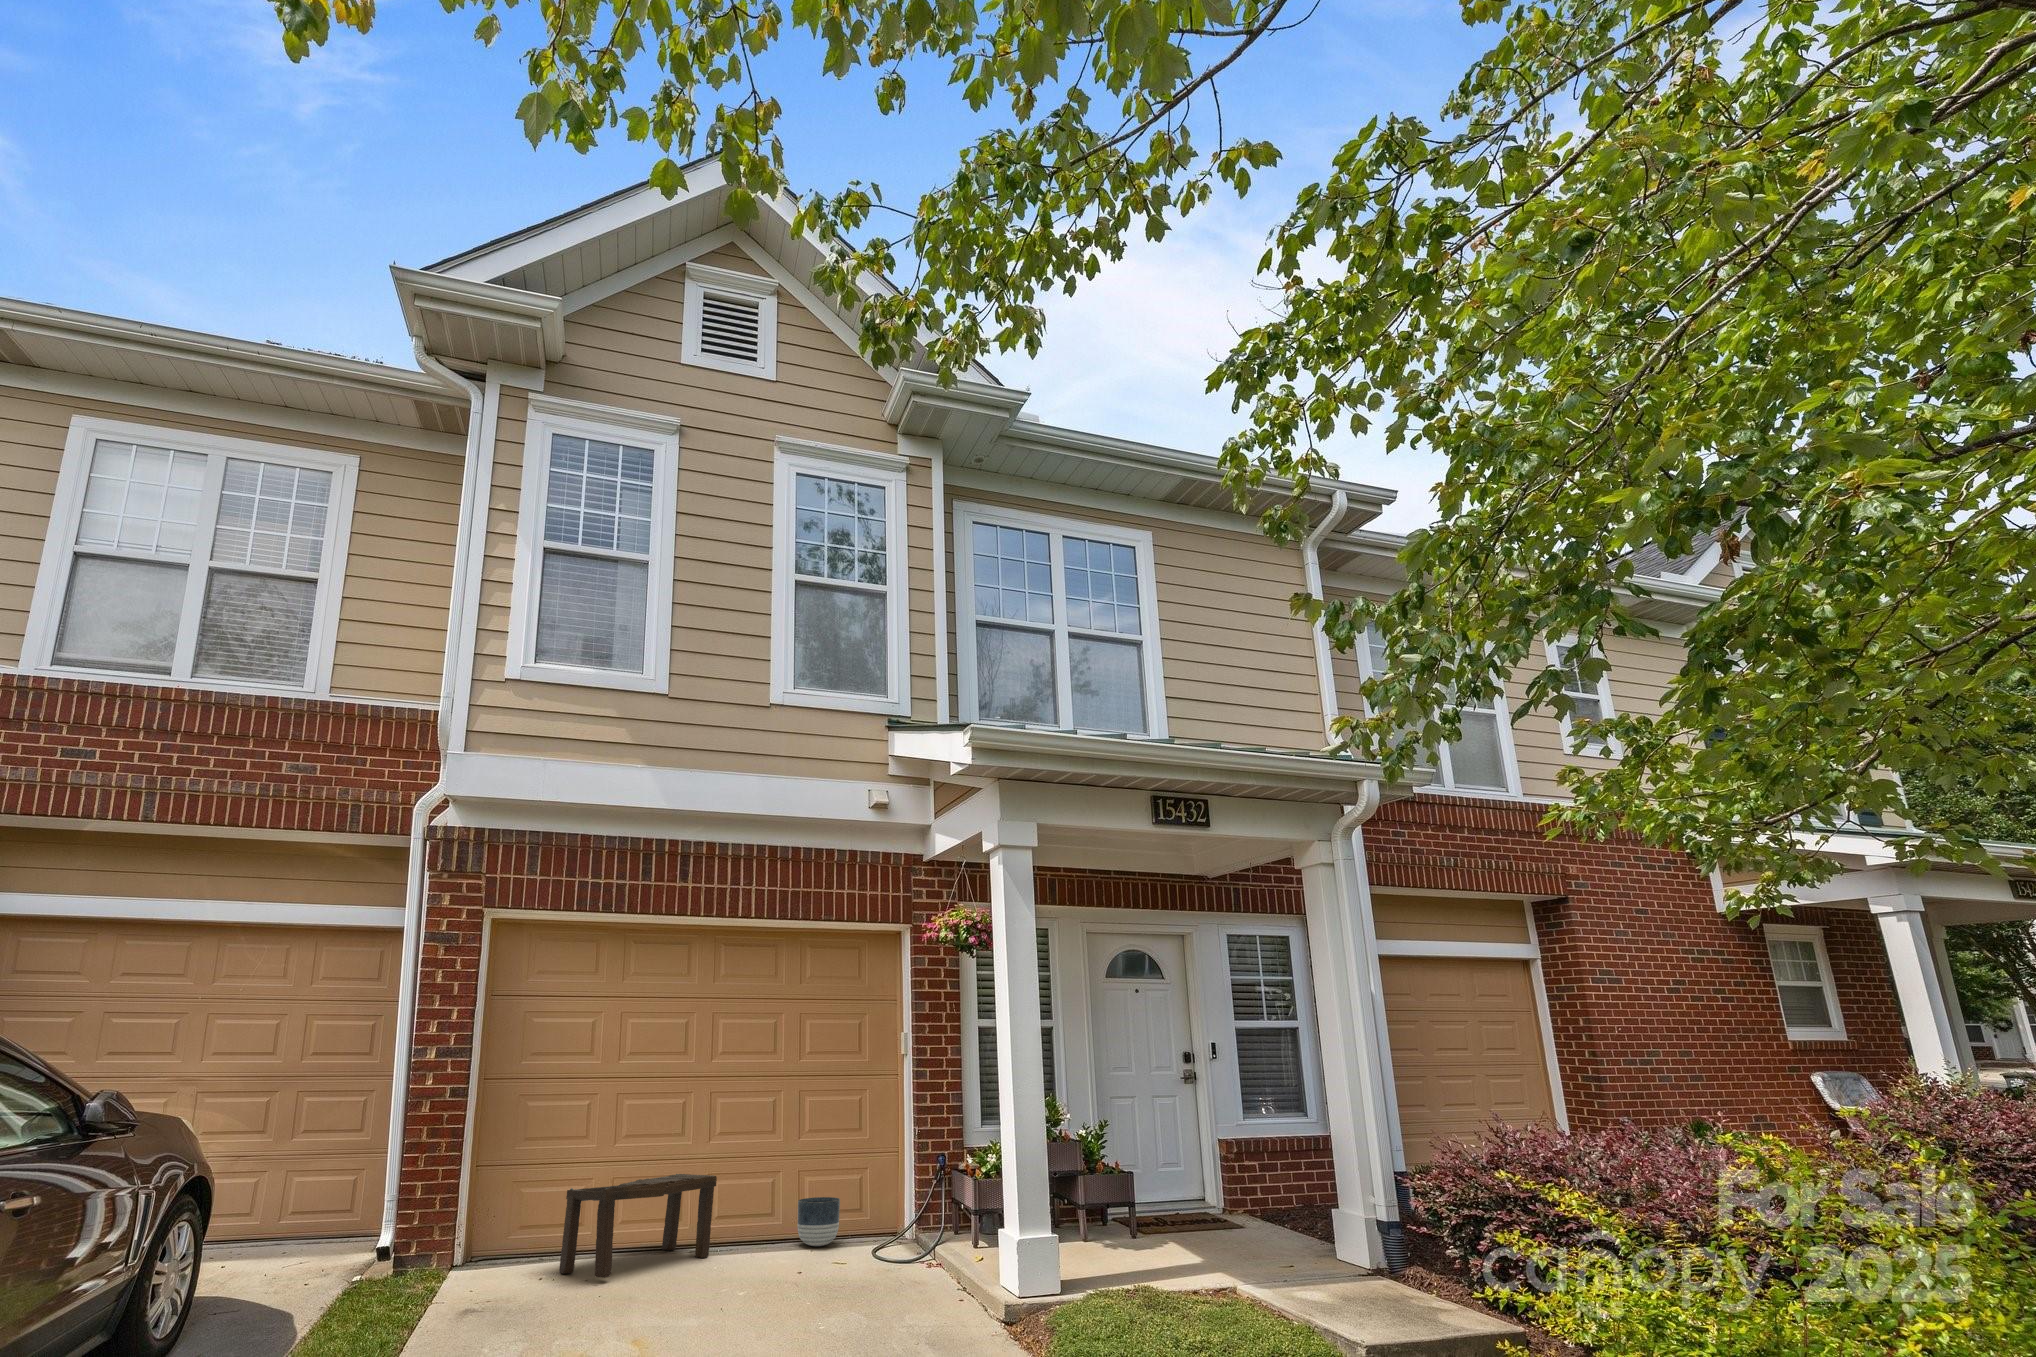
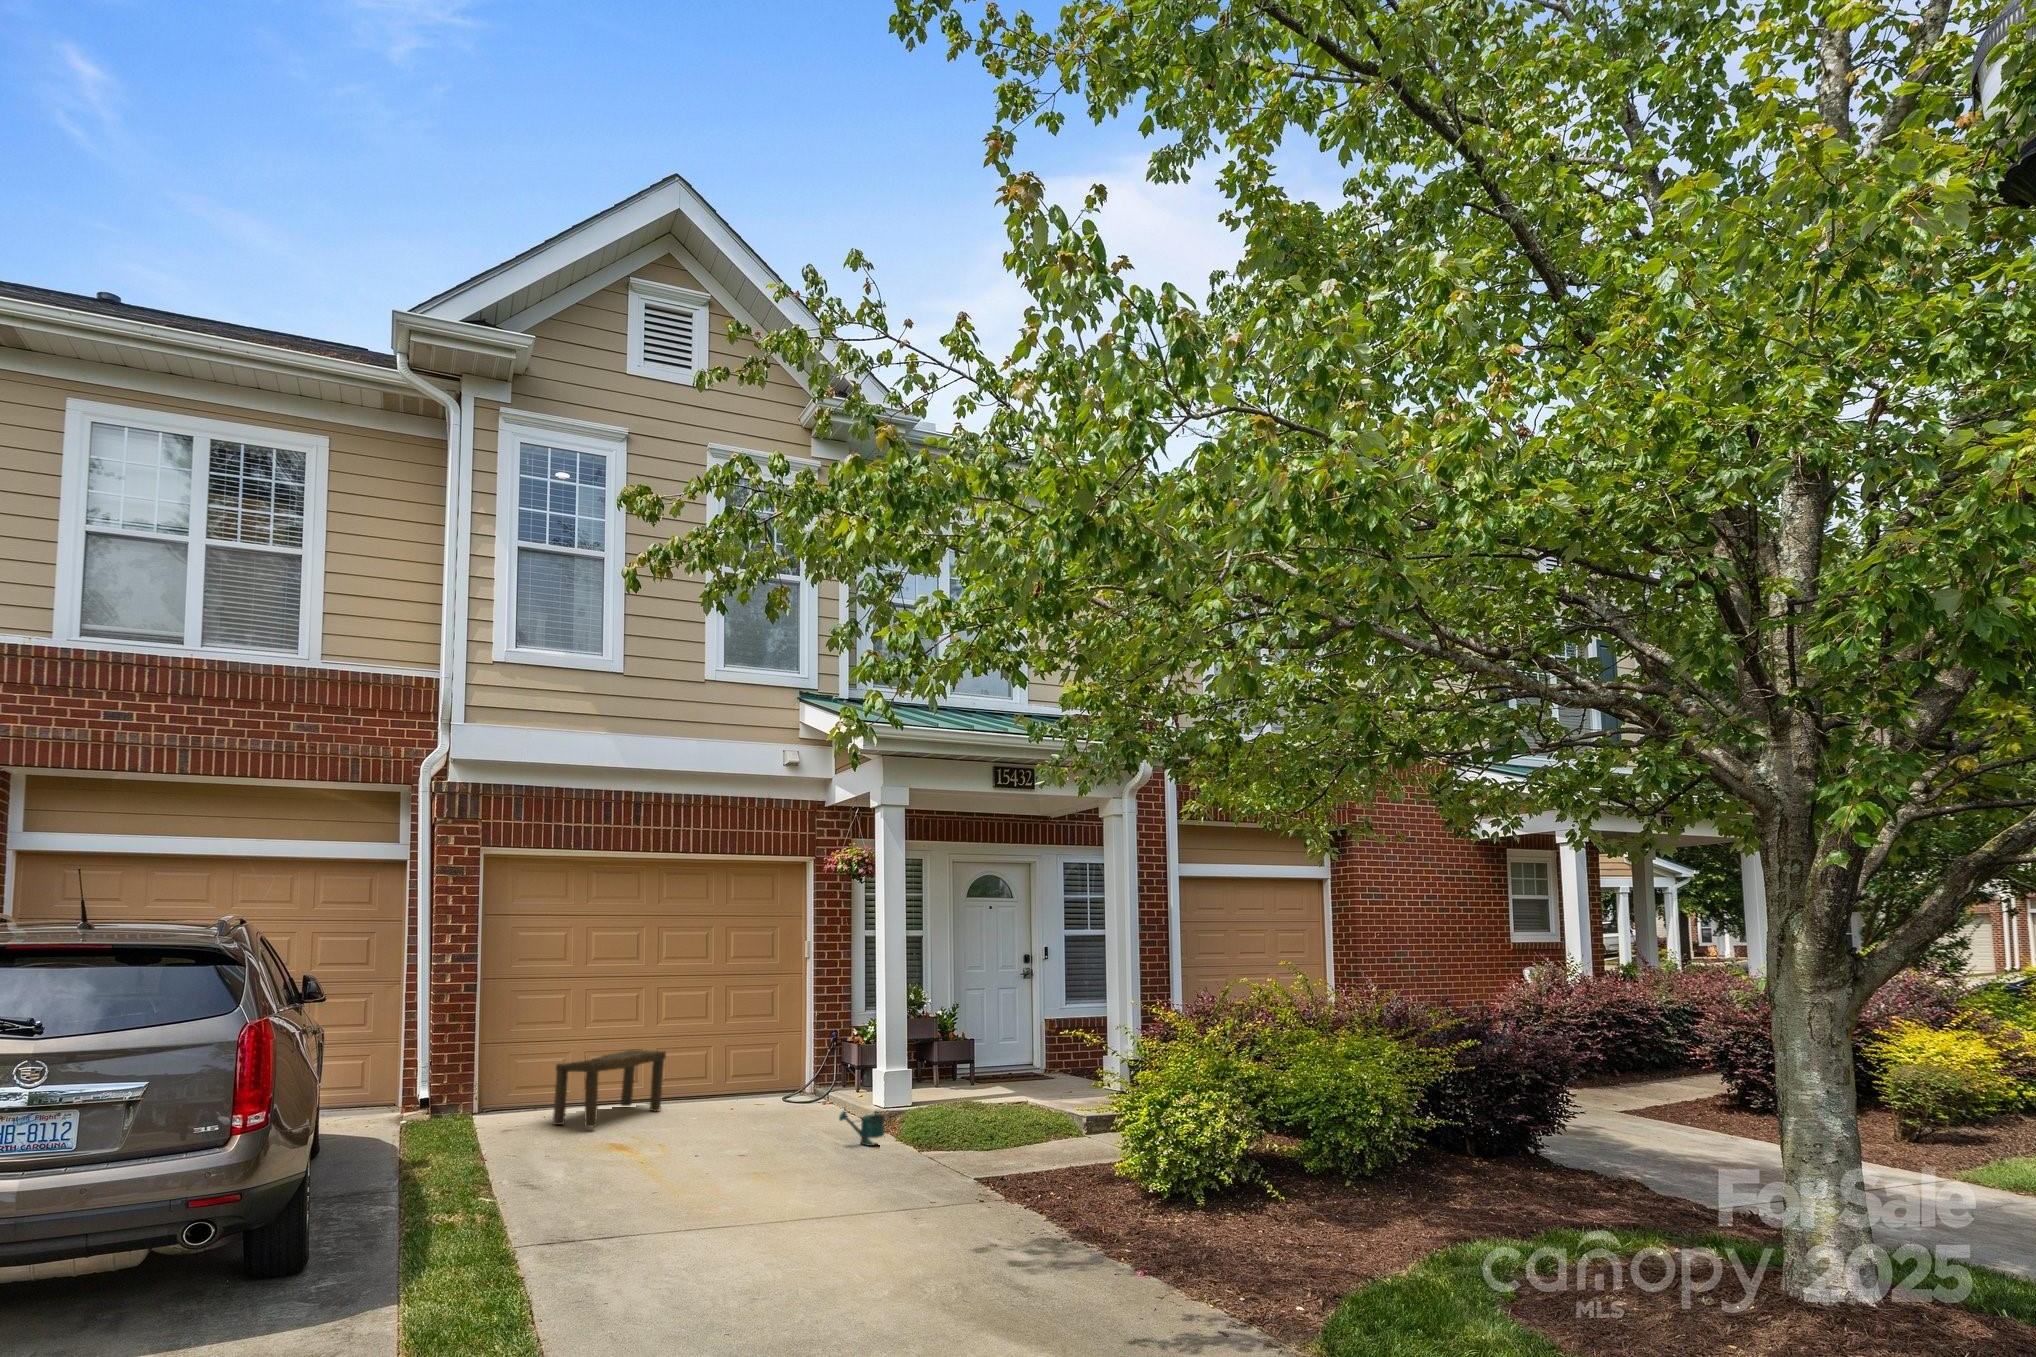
planter: present [798,1197,840,1246] -> none [724,1065,757,1101]
watering can: none [925,1257,998,1311] -> present [839,1111,889,1145]

